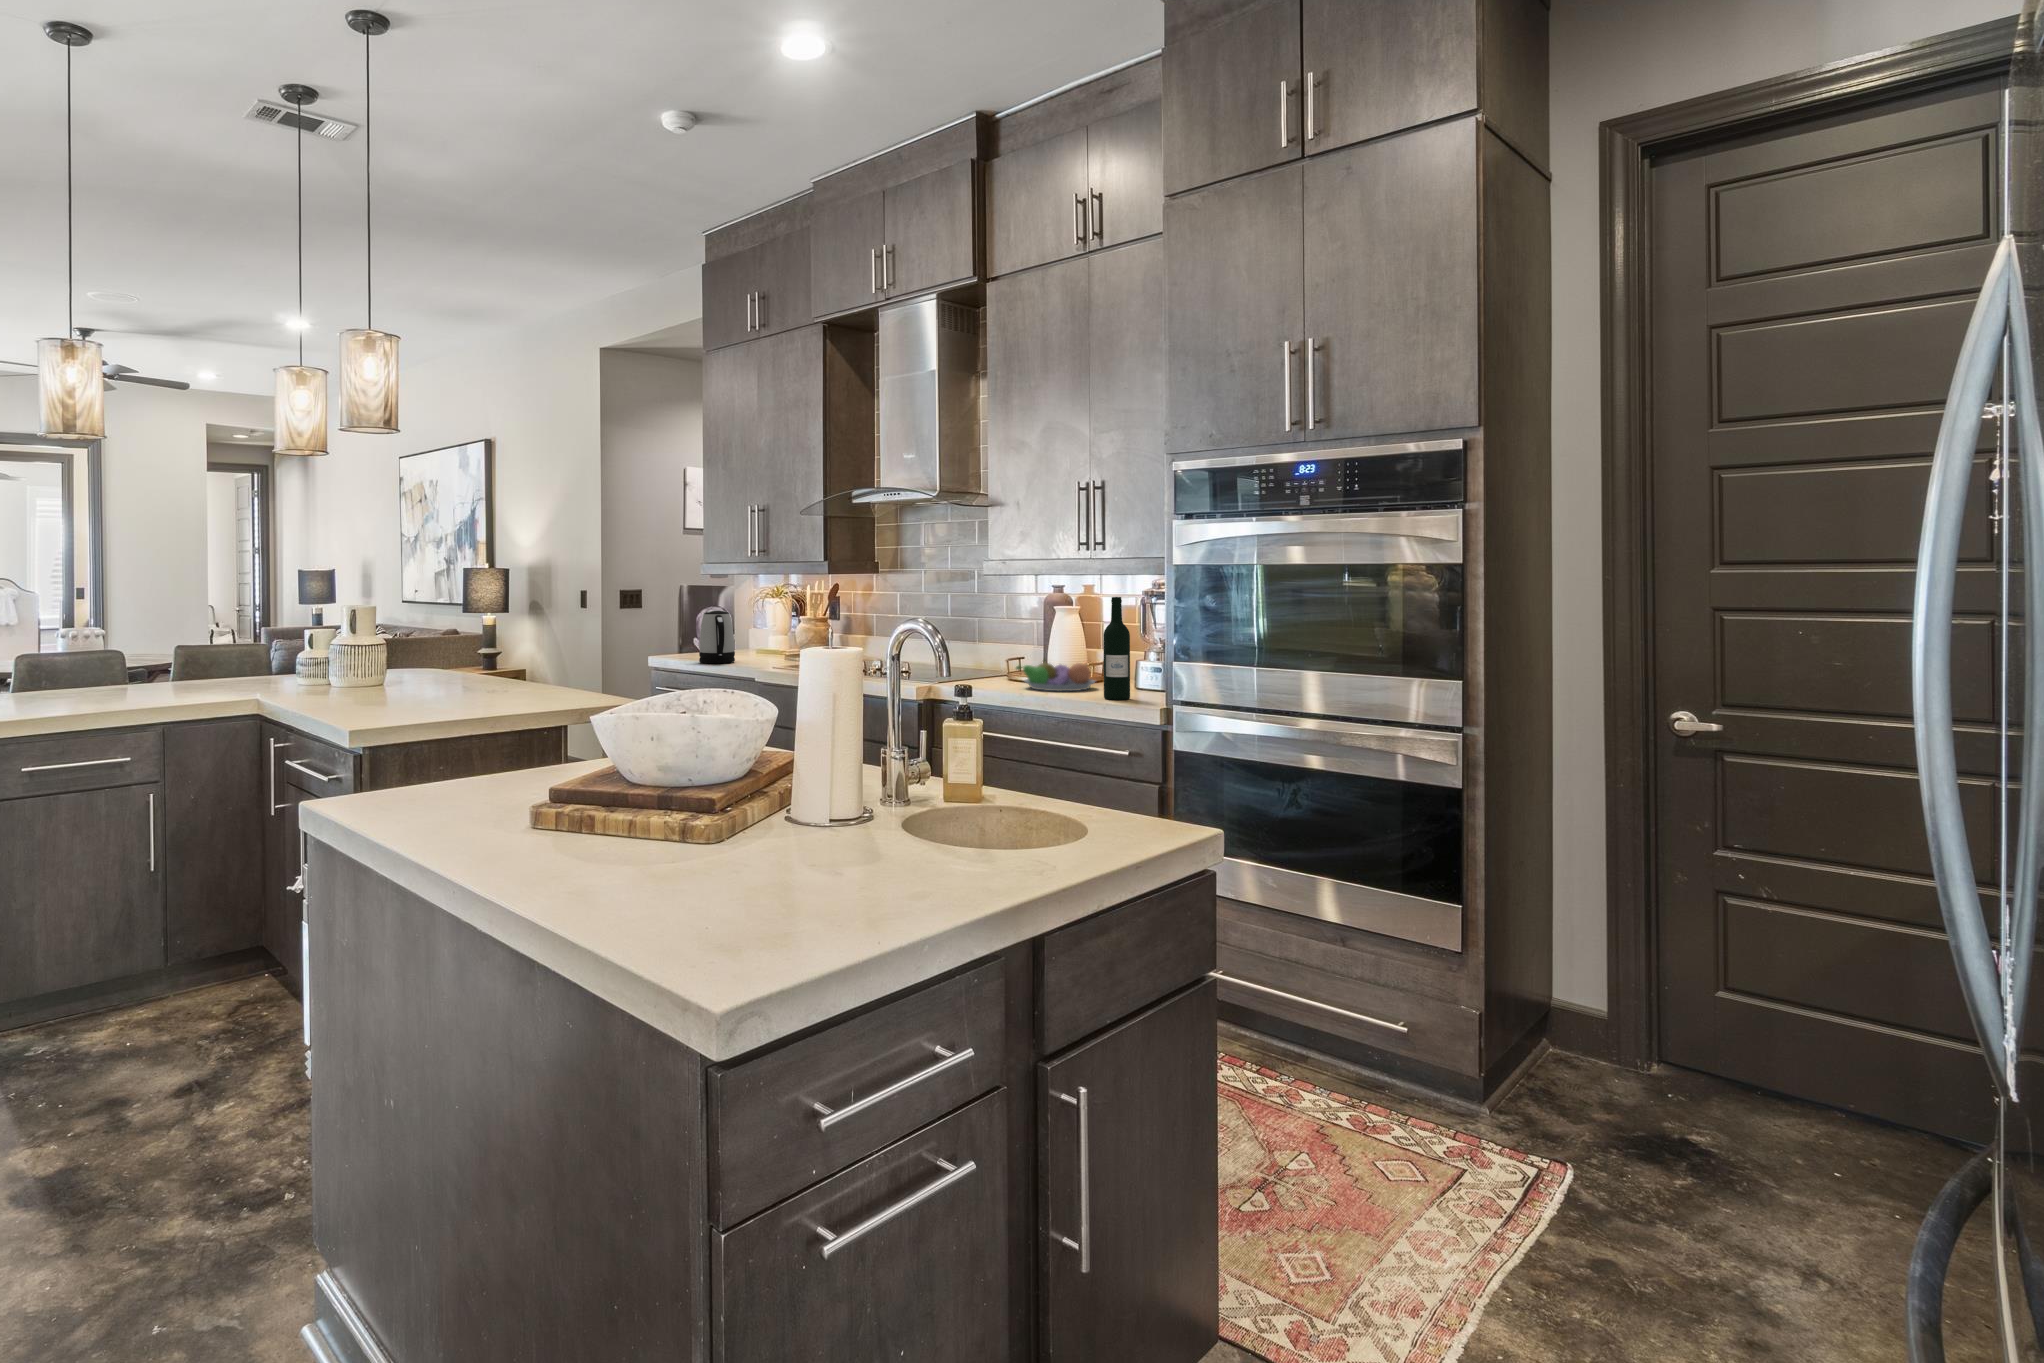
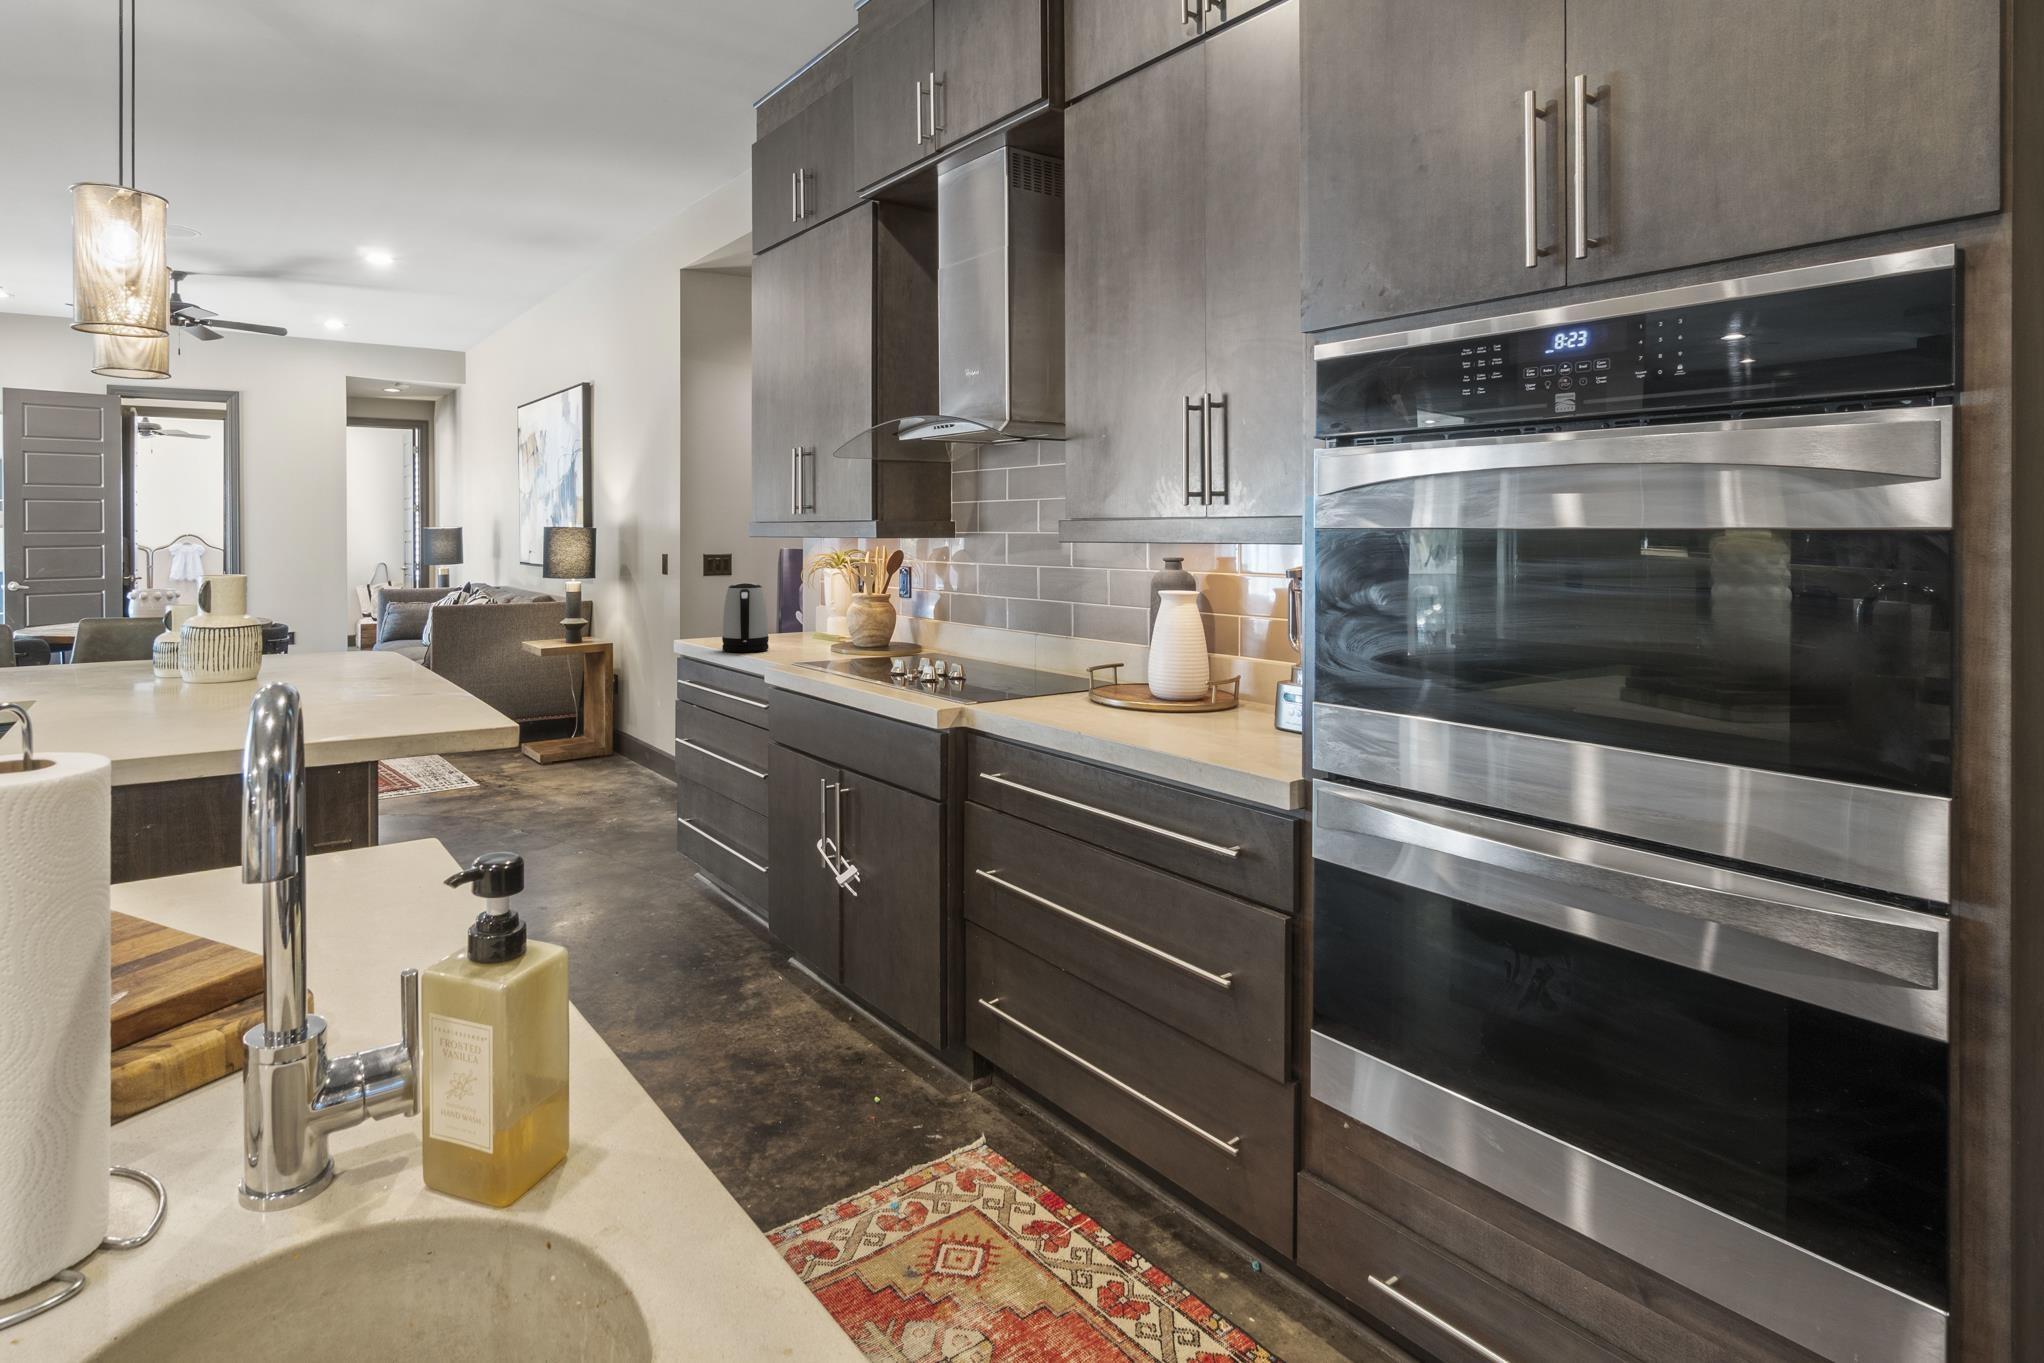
wine bottle: present [1103,597,1130,700] -> none [1212,579,1256,750]
fruit bowl: present [1016,661,1095,691] -> none [1090,668,1215,725]

